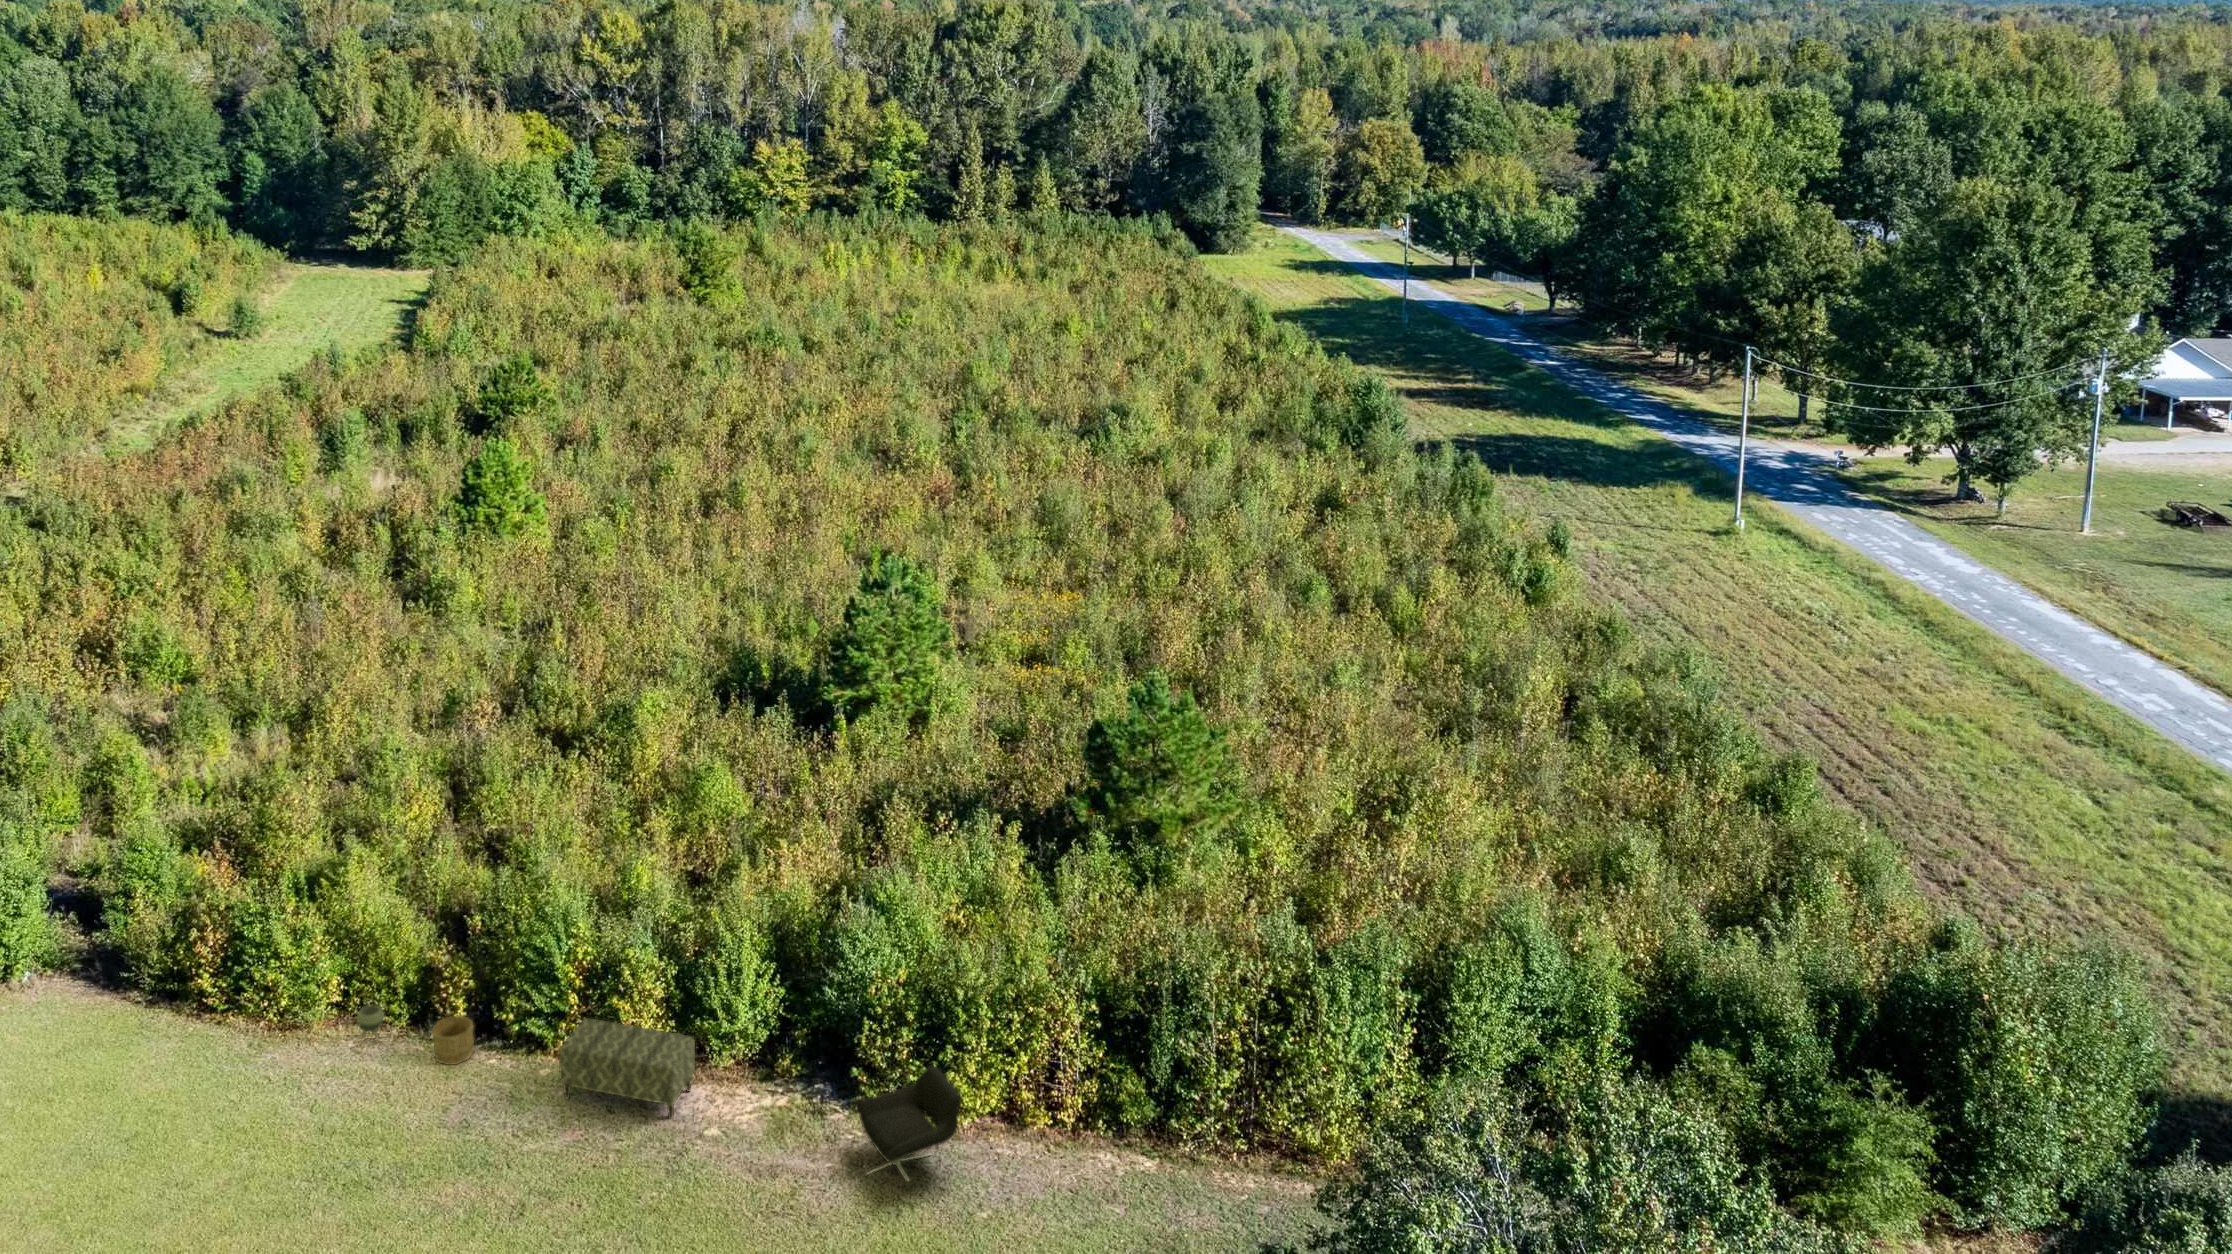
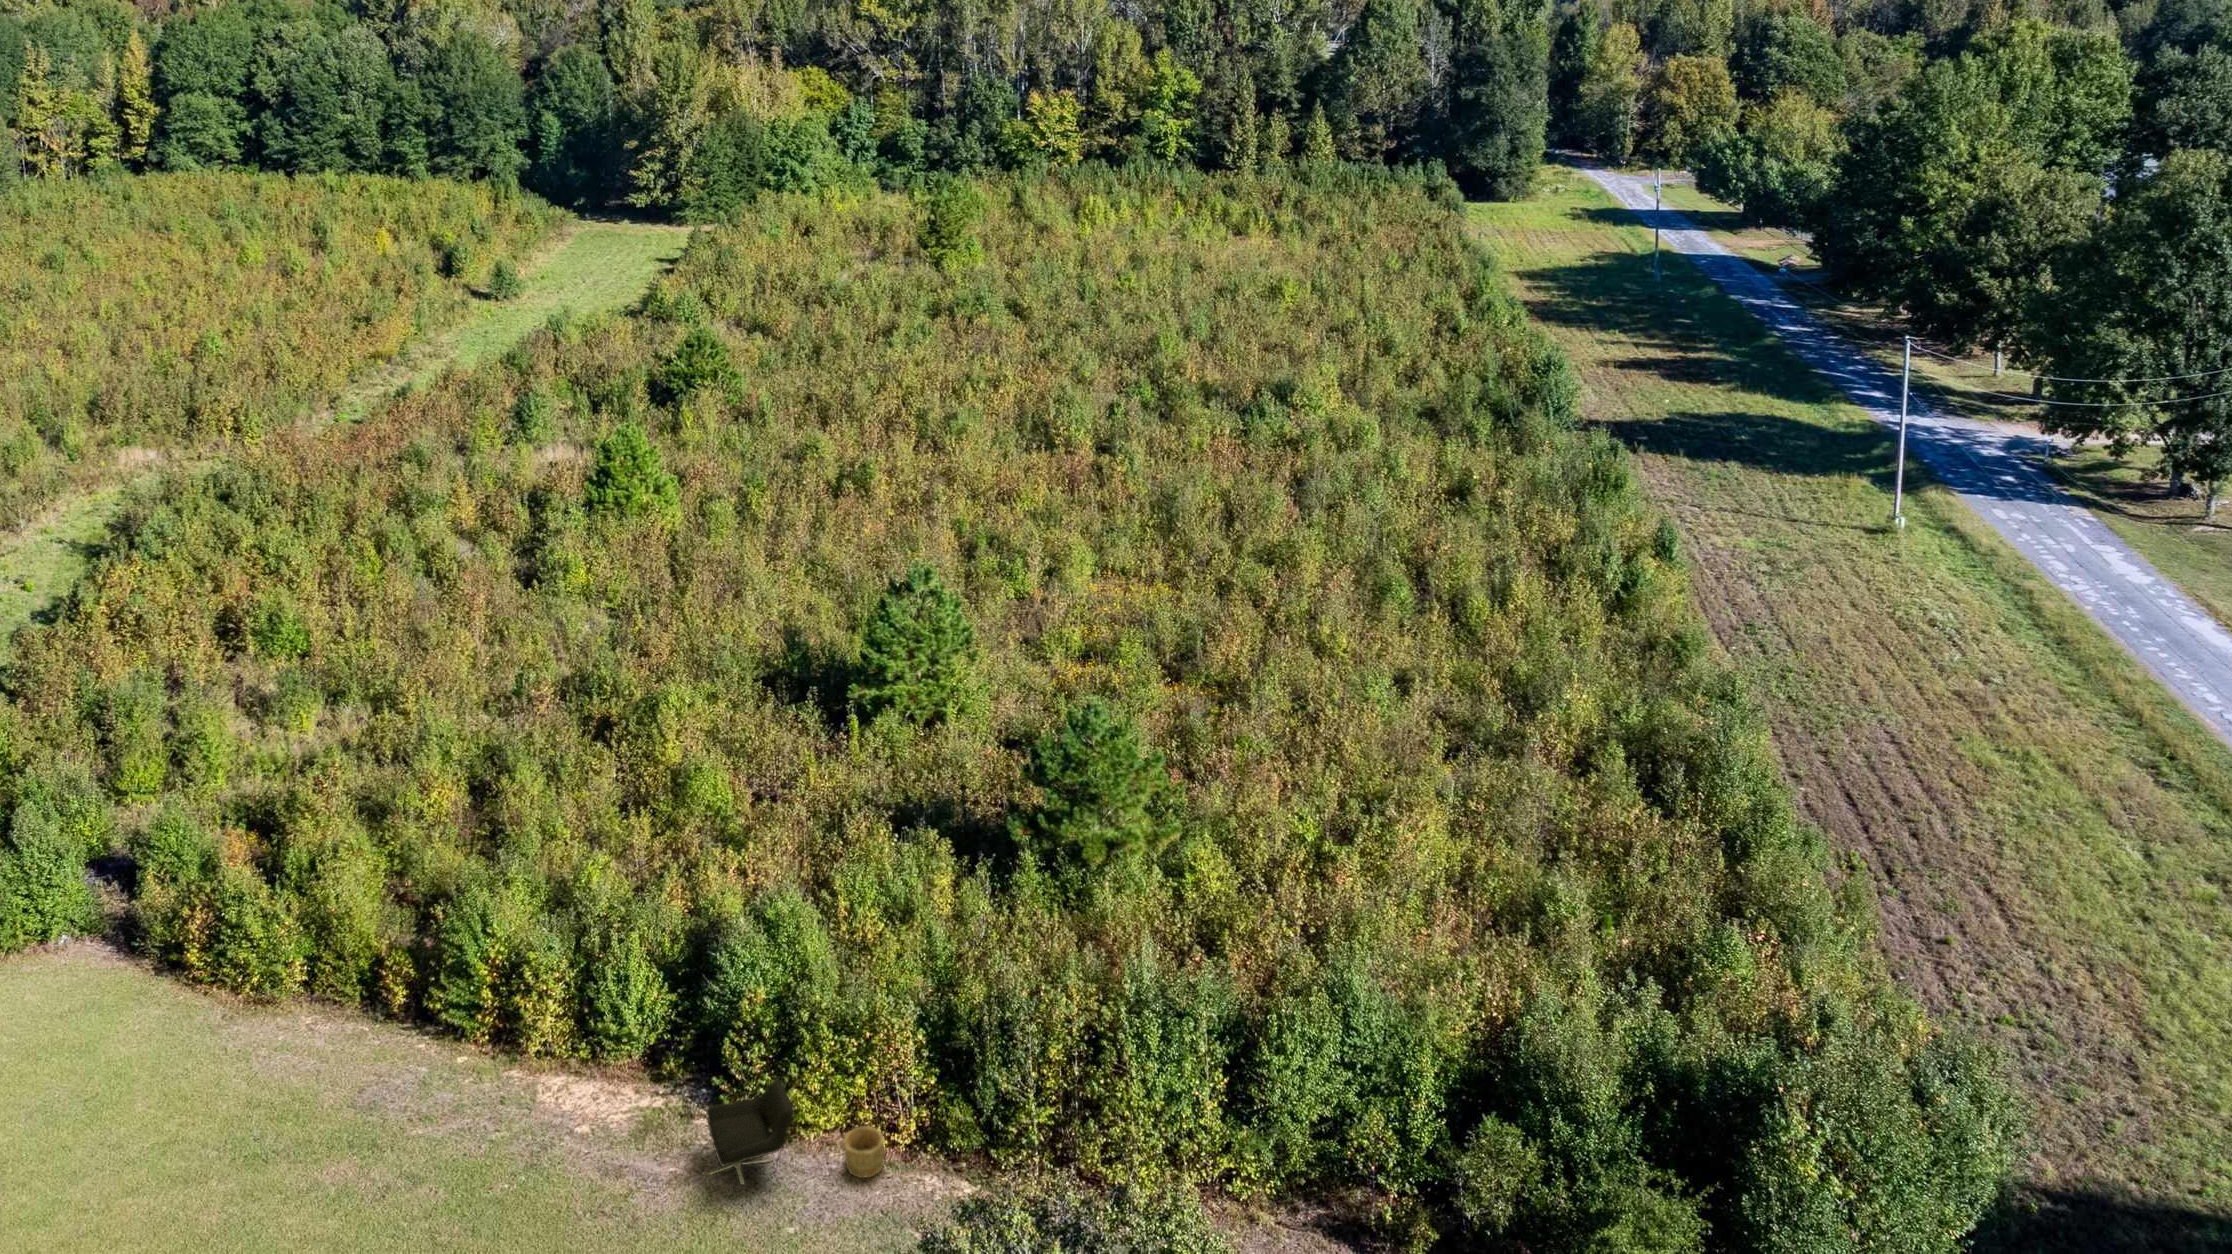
planter: present [357,1005,384,1042] -> none [310,986,334,1020]
wooden bucket: present [432,1016,474,1065] -> present [843,1126,884,1178]
bench: present [559,1018,695,1119] -> none [461,1012,584,1110]

